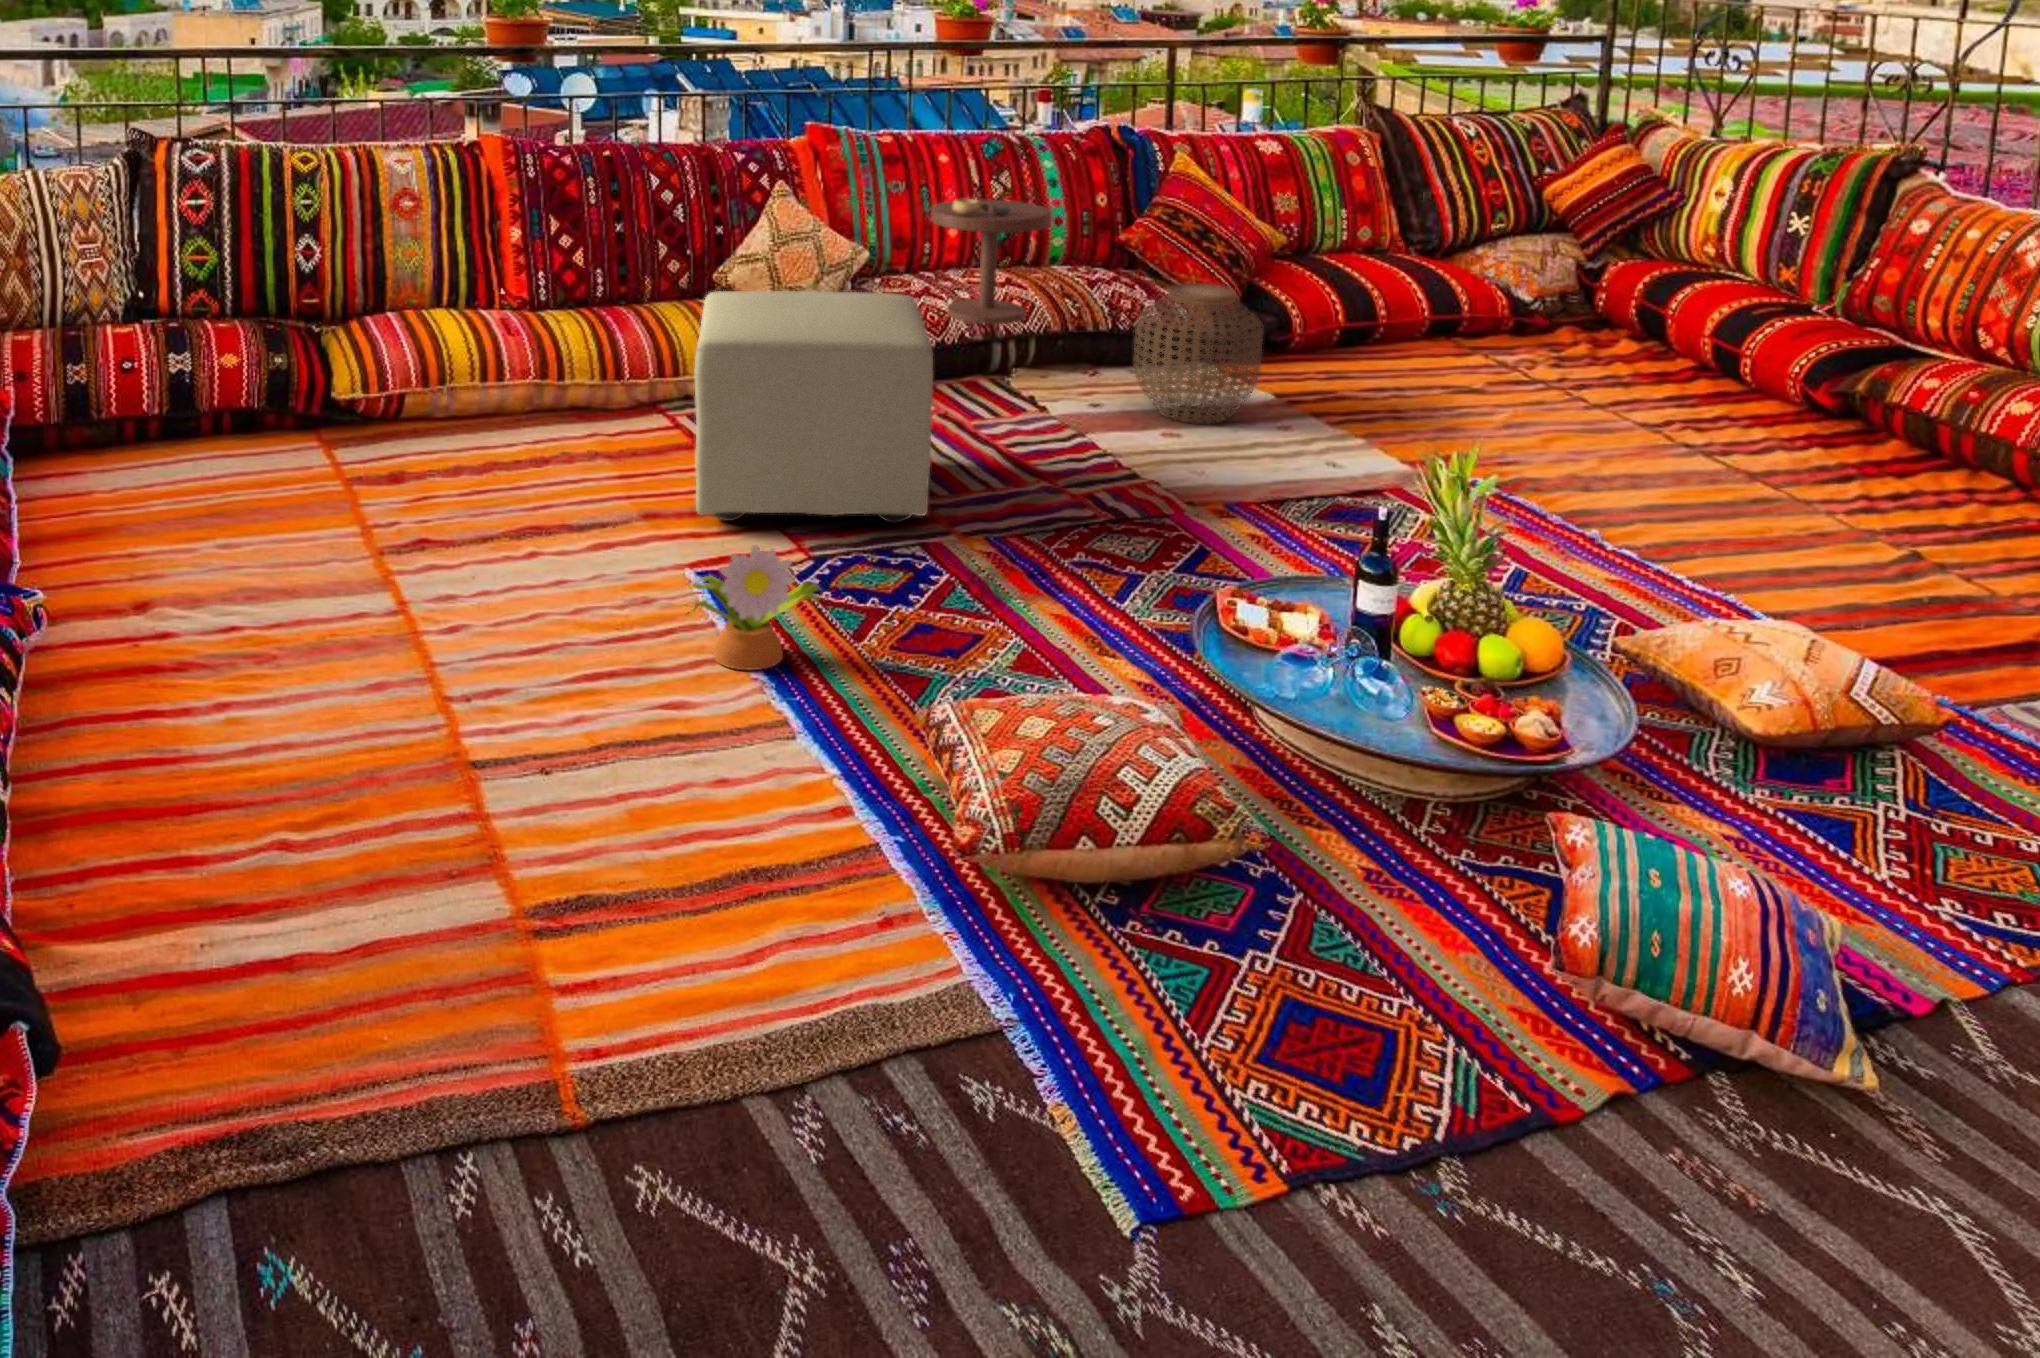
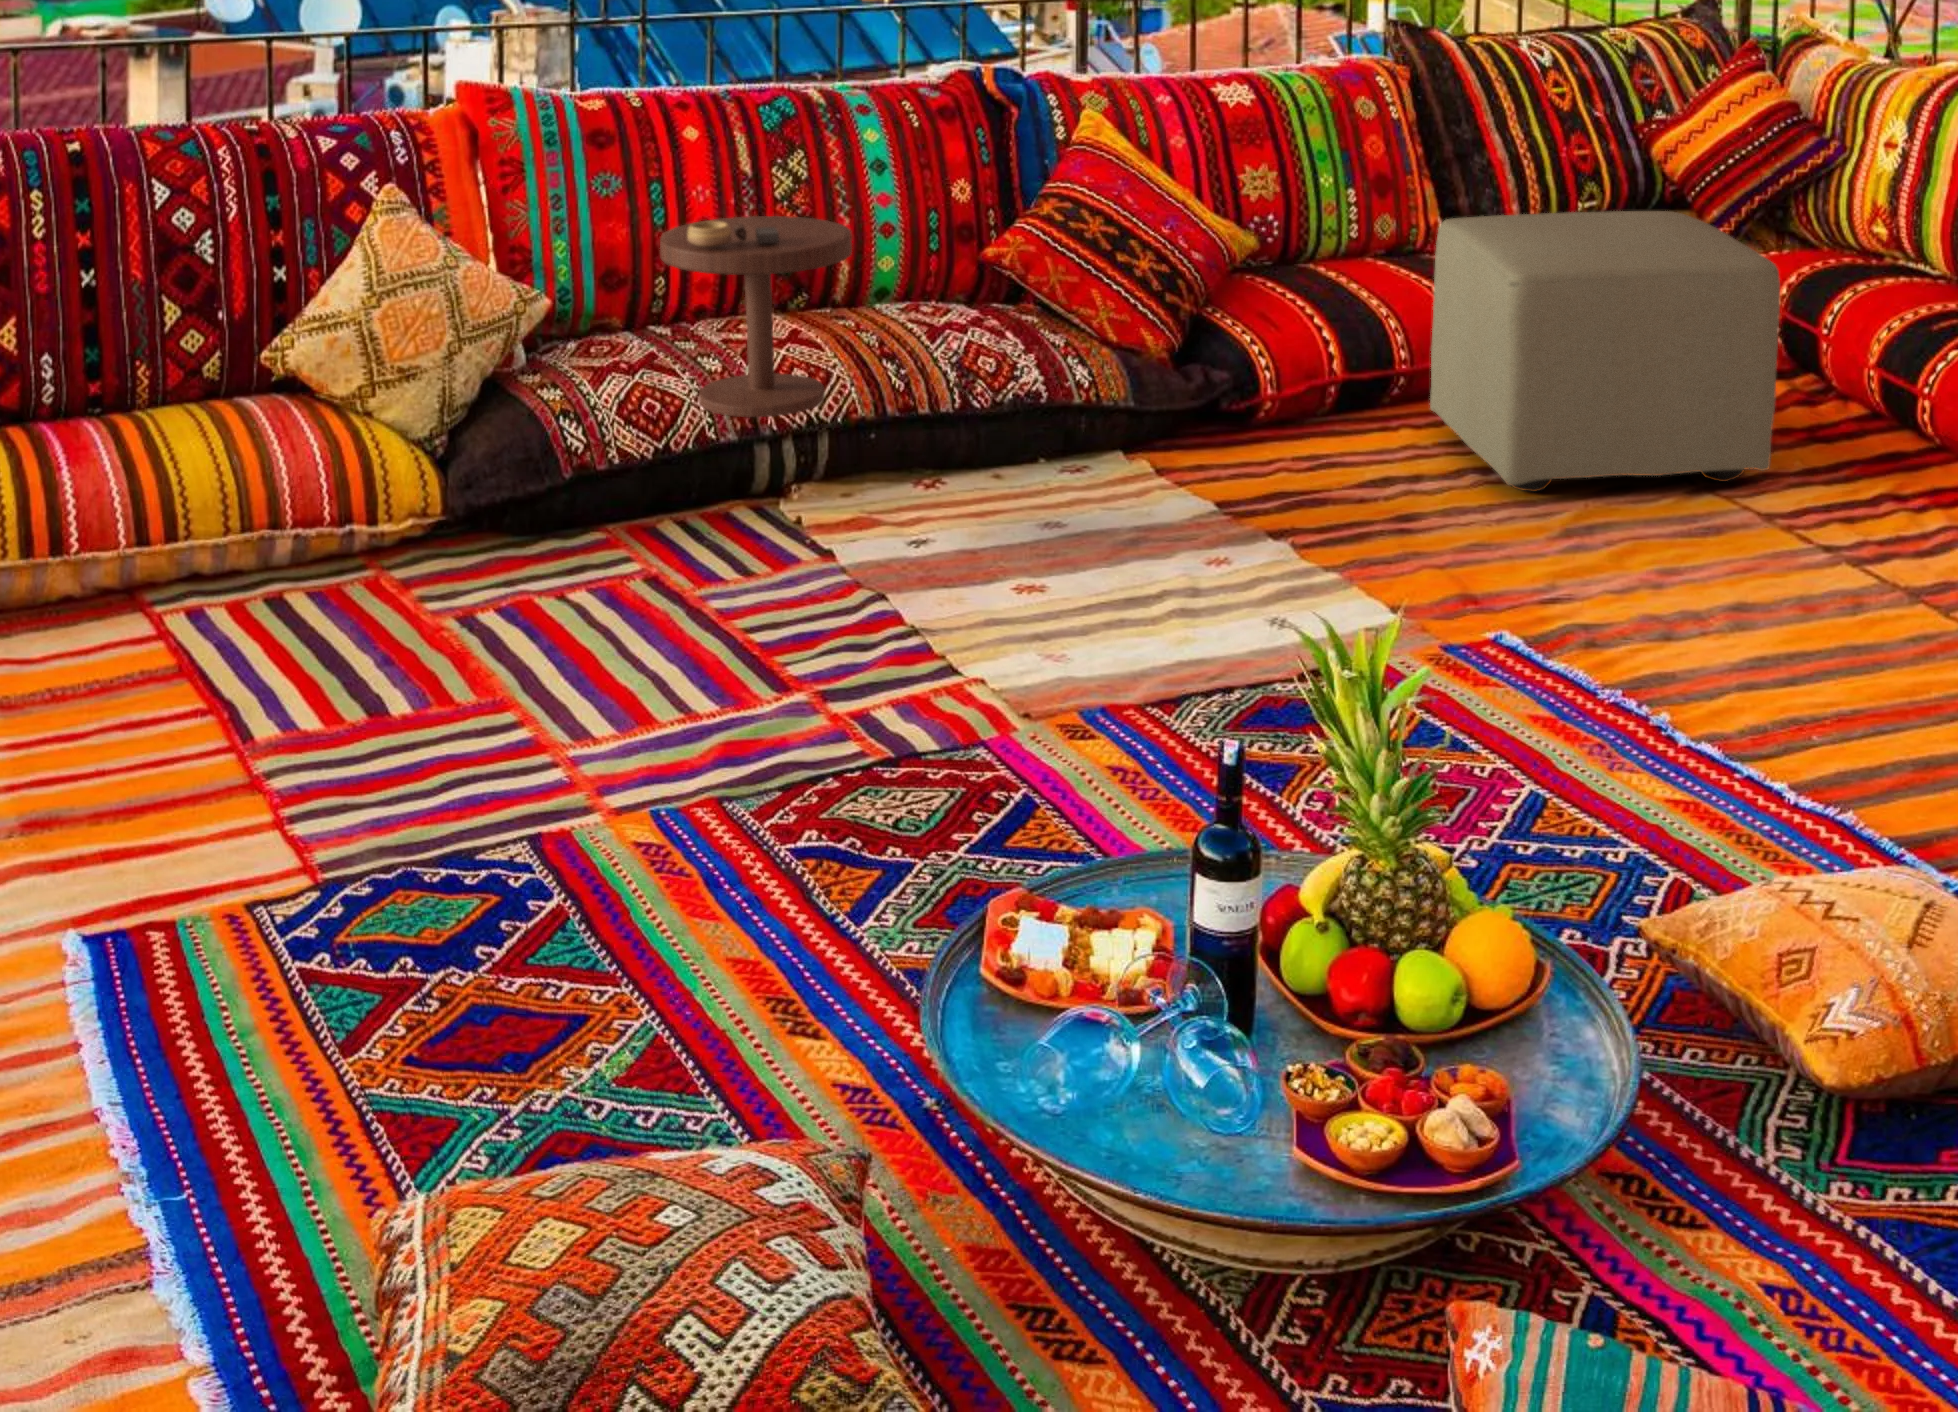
woven basket: present [1134,283,1263,424] -> none [1004,330,1198,550]
ottoman: present [694,291,933,523] -> present [1430,211,1780,492]
decorative plant: present [686,544,820,670] -> none [104,882,366,1092]

